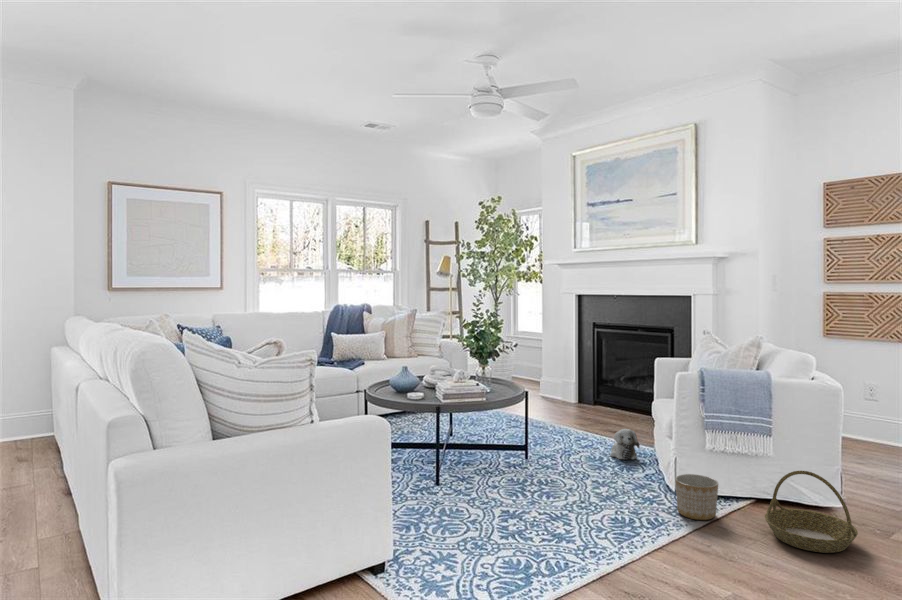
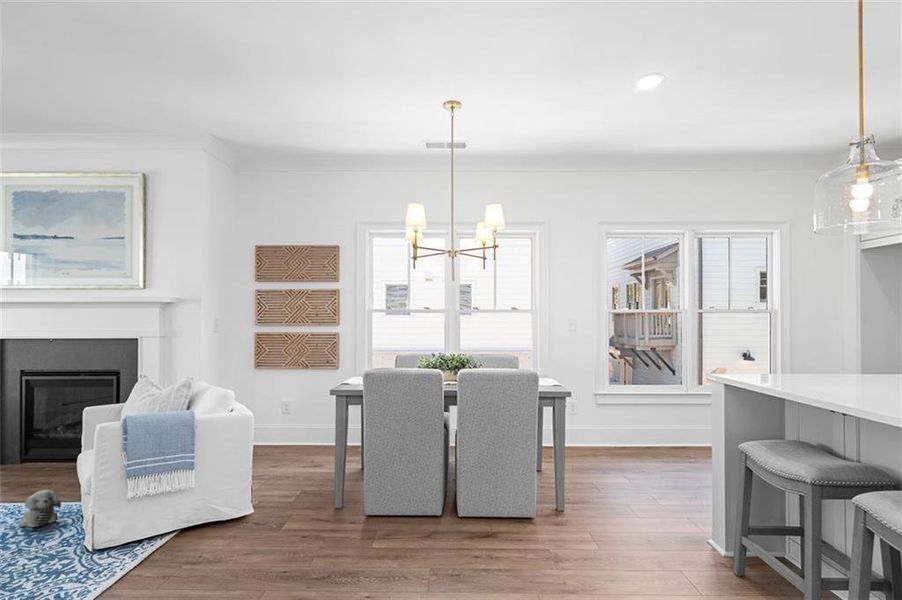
basket: present [765,471,858,553] -> none [181,498,258,572]
planter: present [675,474,718,520] -> none [87,527,137,579]

